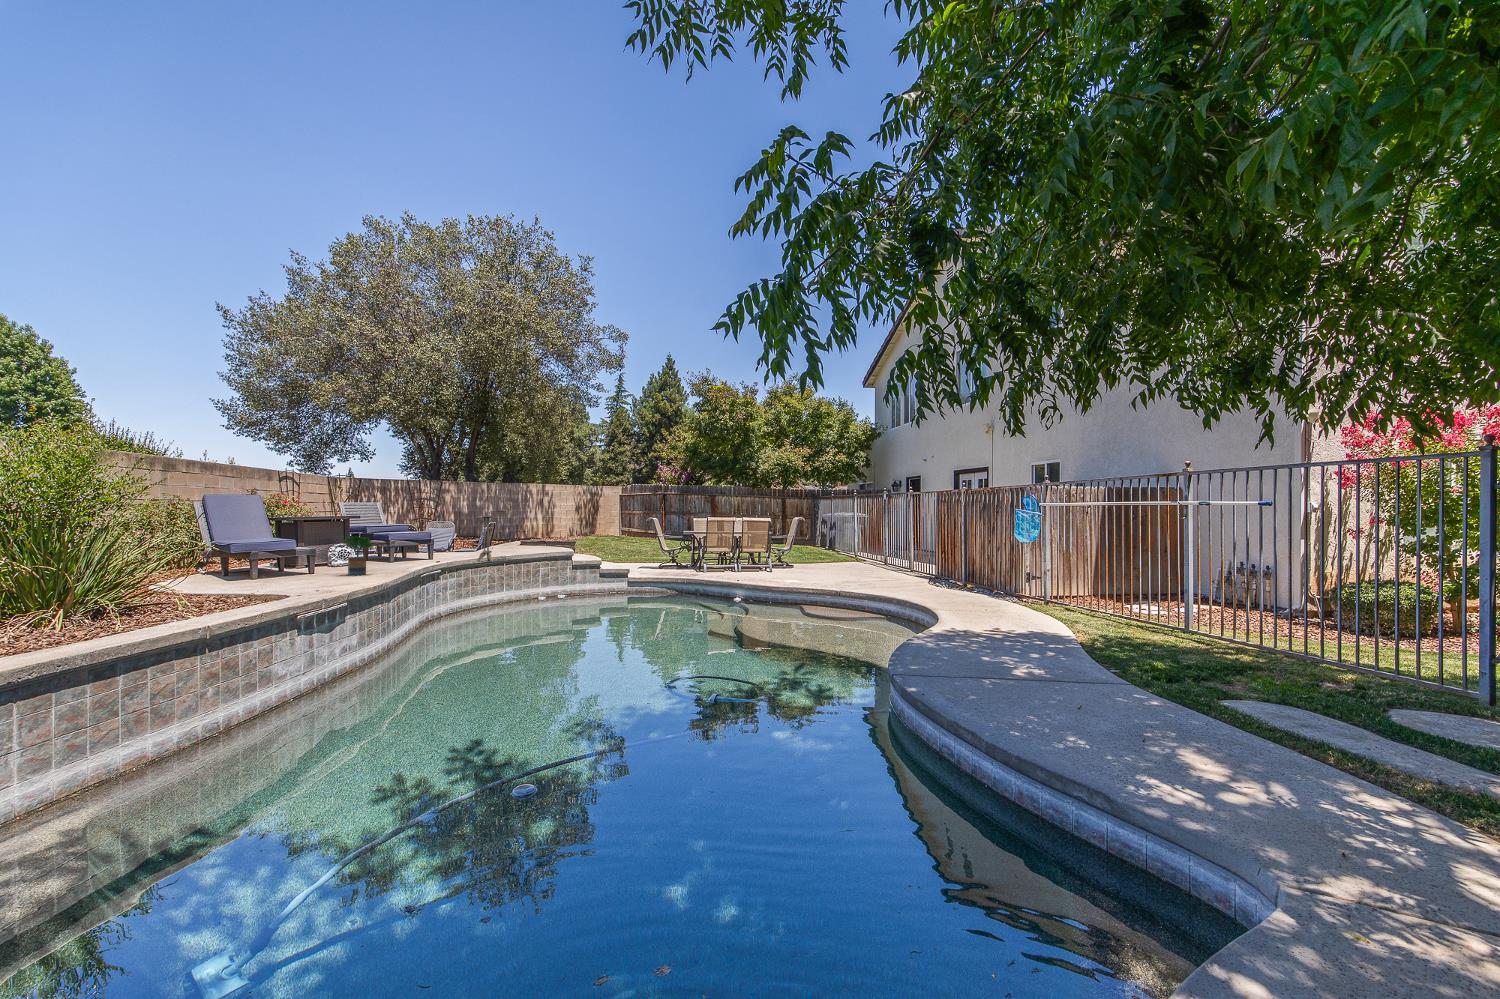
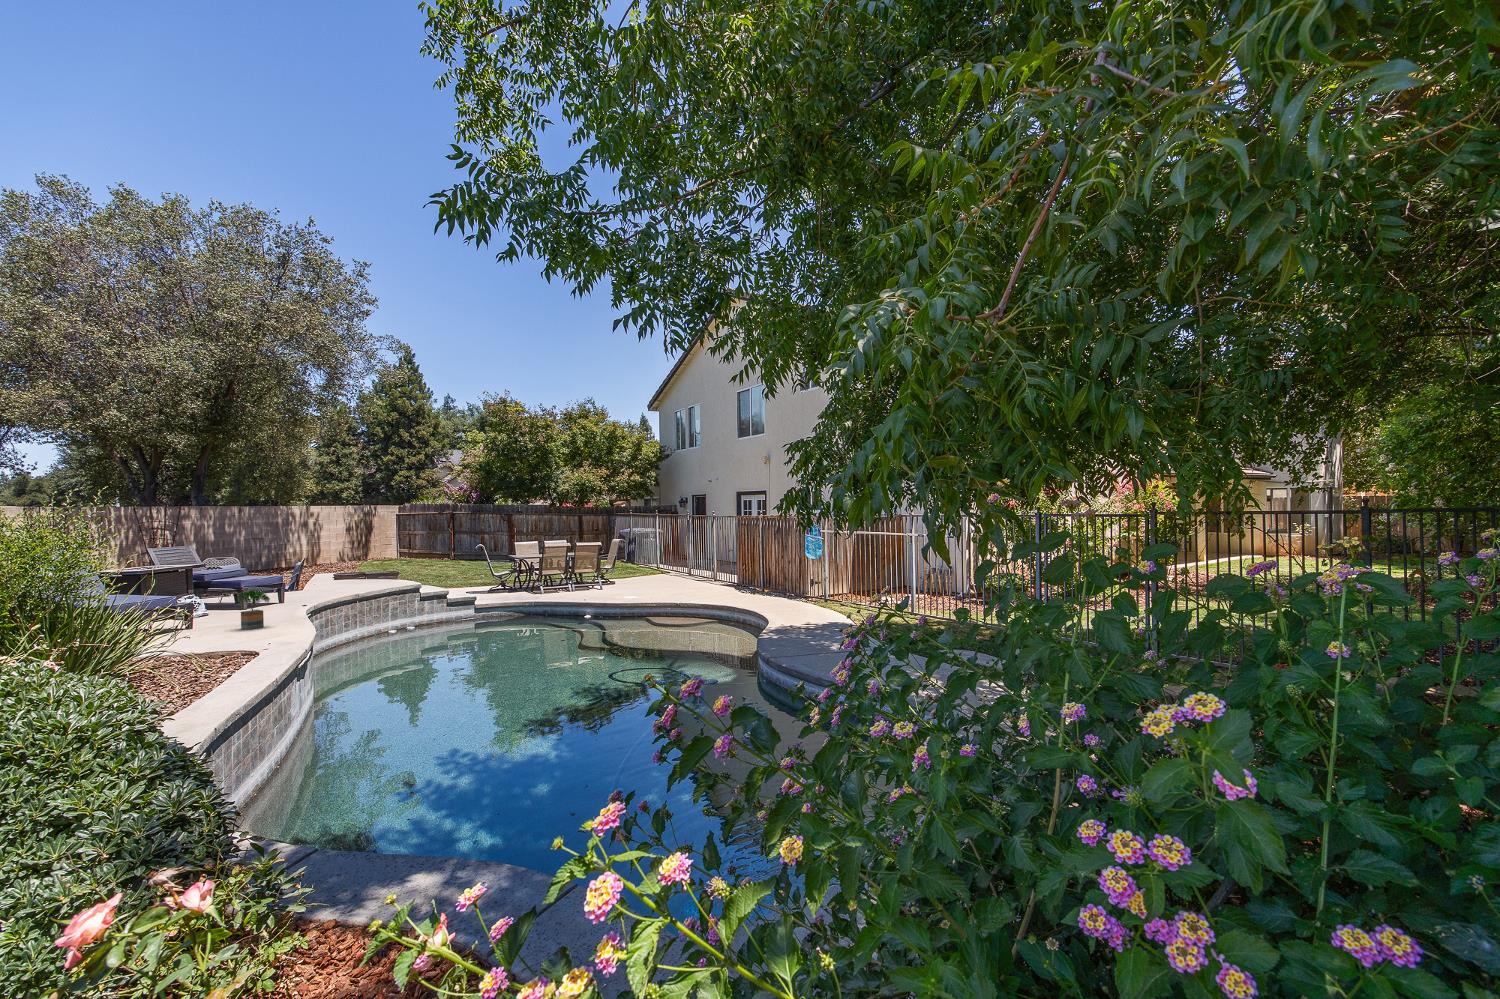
side table: present [477,516,496,561] -> none [331,556,351,602]

